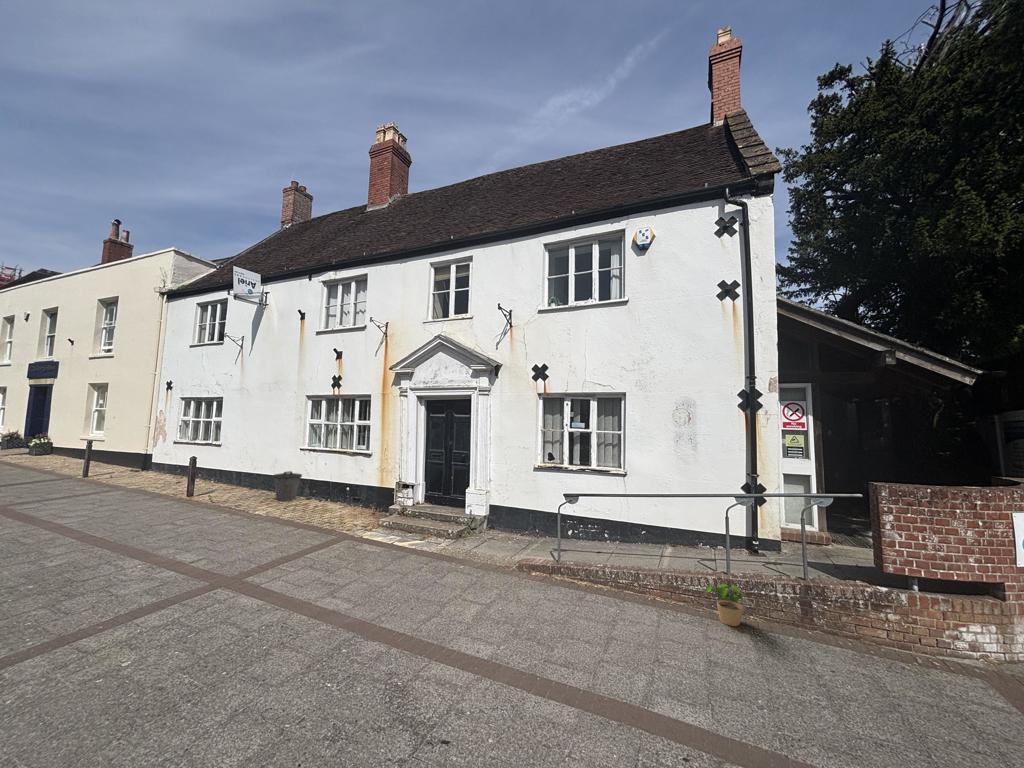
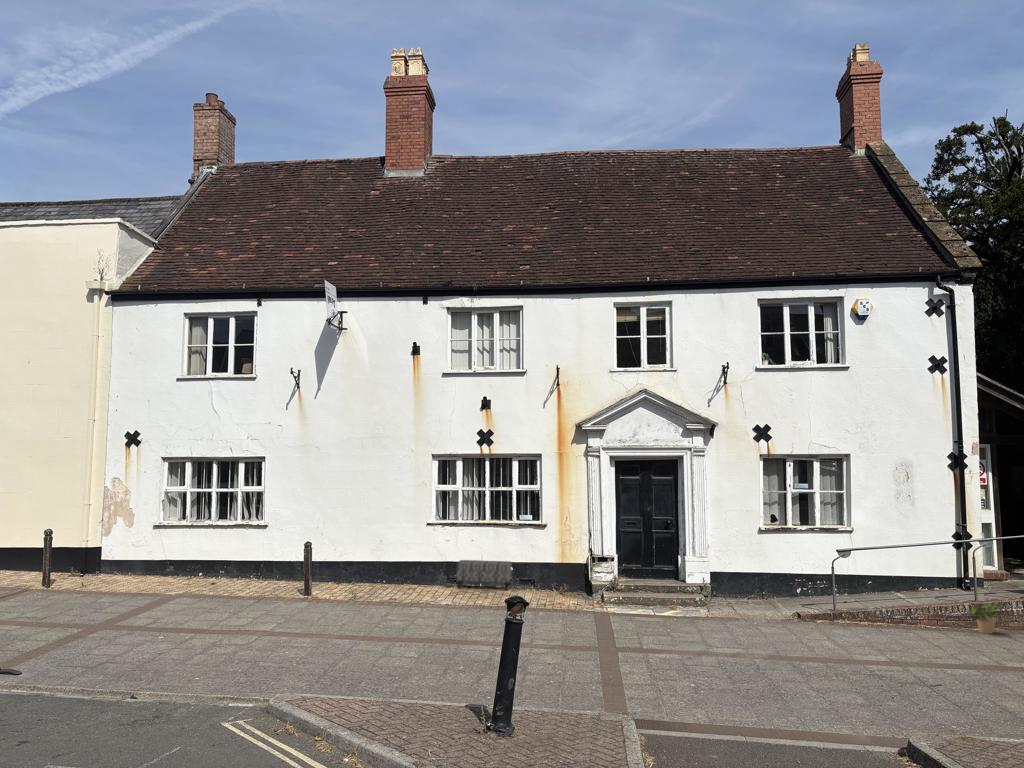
trash can: present [273,471,302,501] -> none [410,551,443,588]
bench: none [299,480,348,508] -> present [457,560,511,590]

